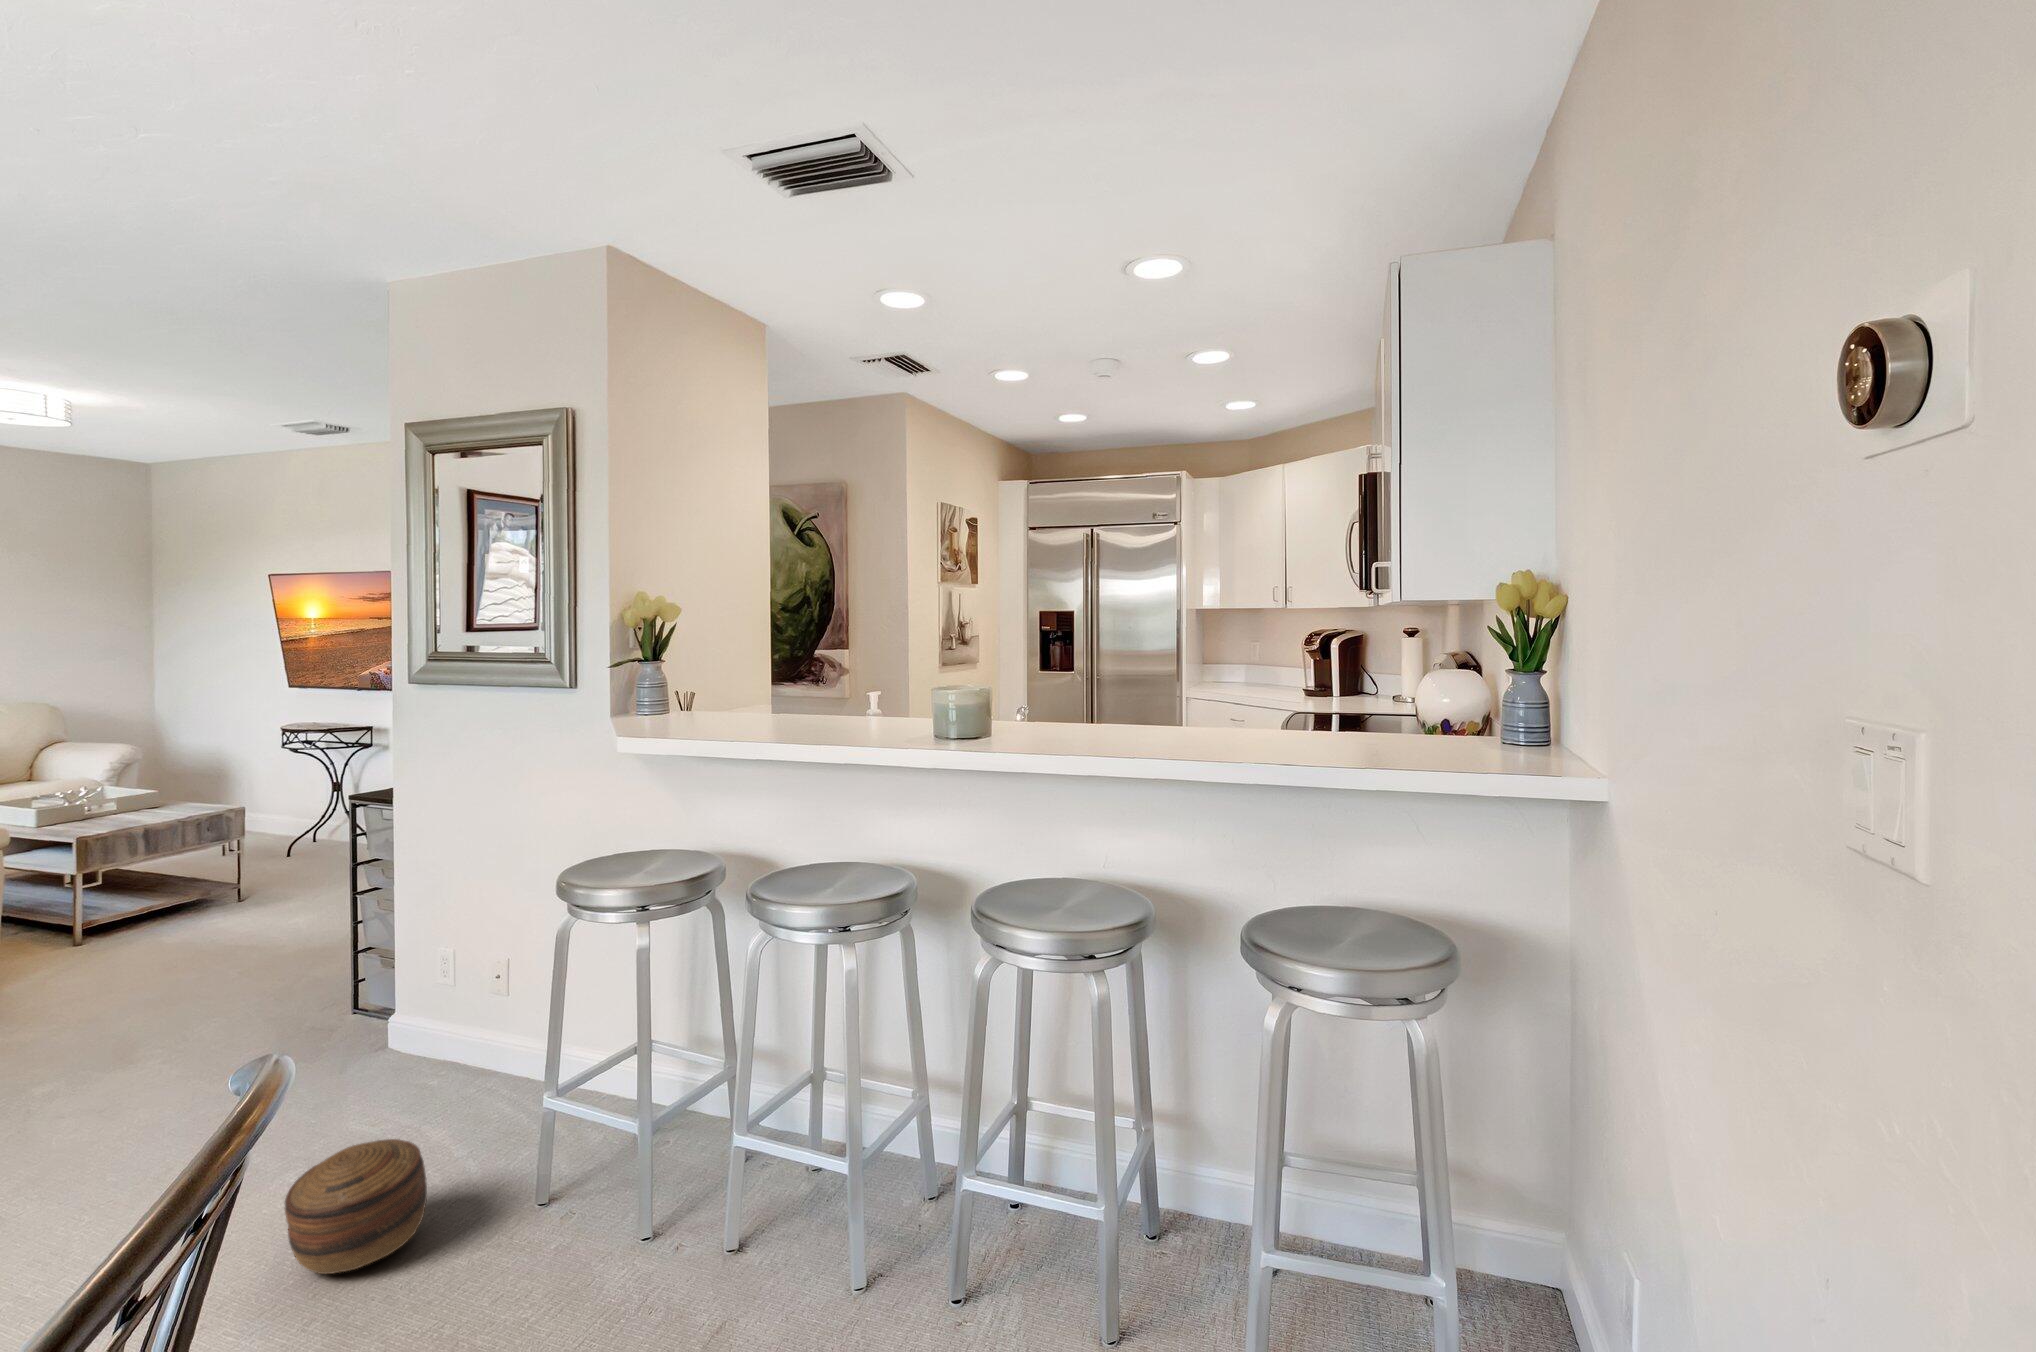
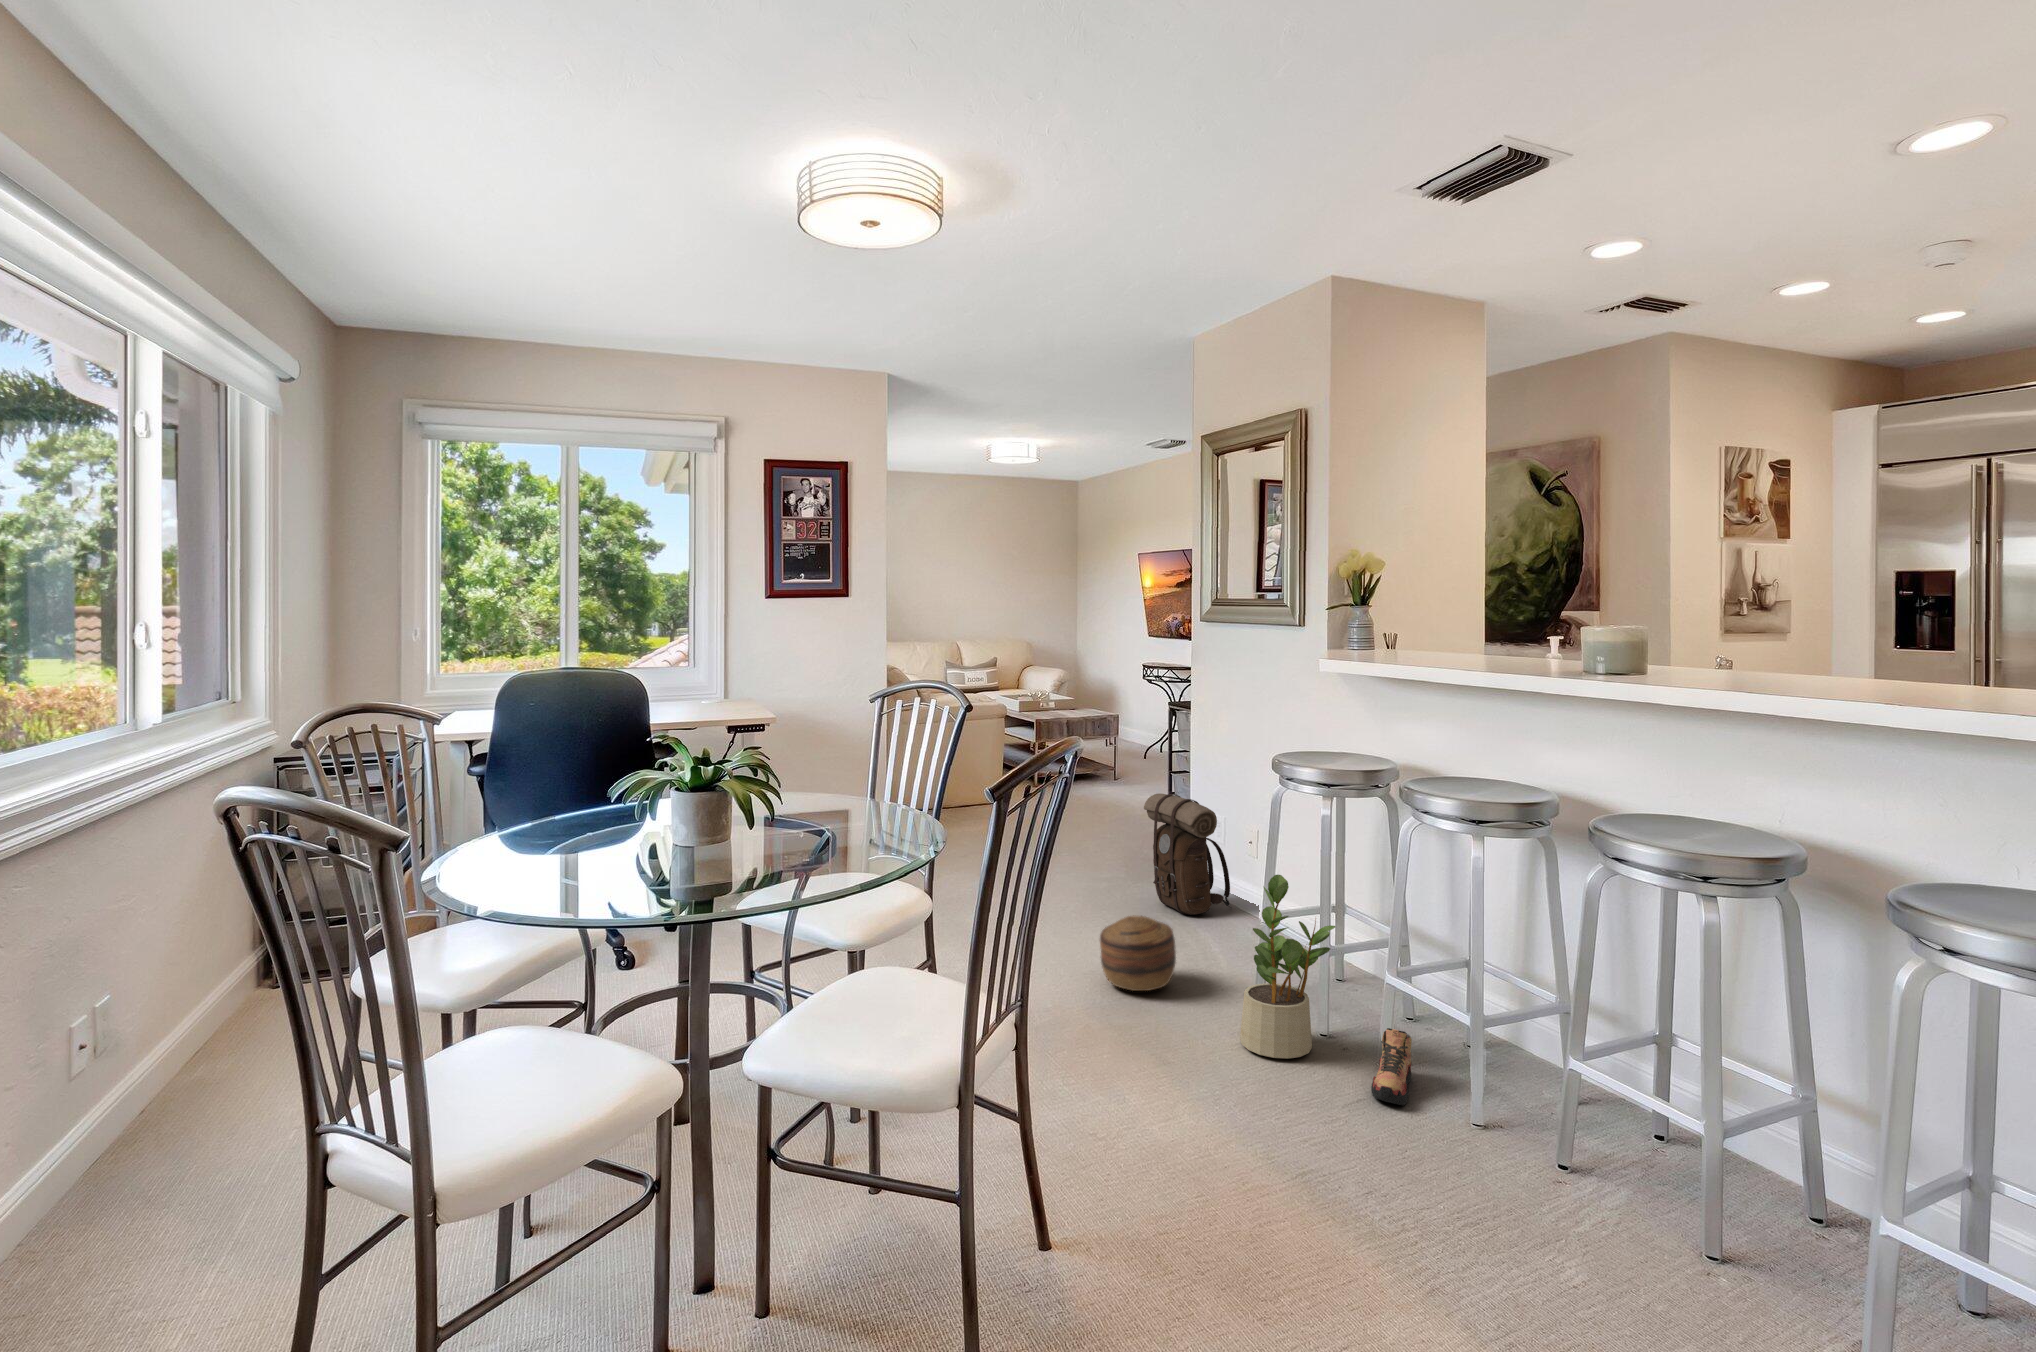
backpack: none [341,920,490,1084] -> present [1144,794,1231,915]
potted plant: none [550,1046,675,1307] -> present [1240,875,1336,1059]
shoe: none [743,1197,789,1308] -> present [1371,1028,1412,1105]

